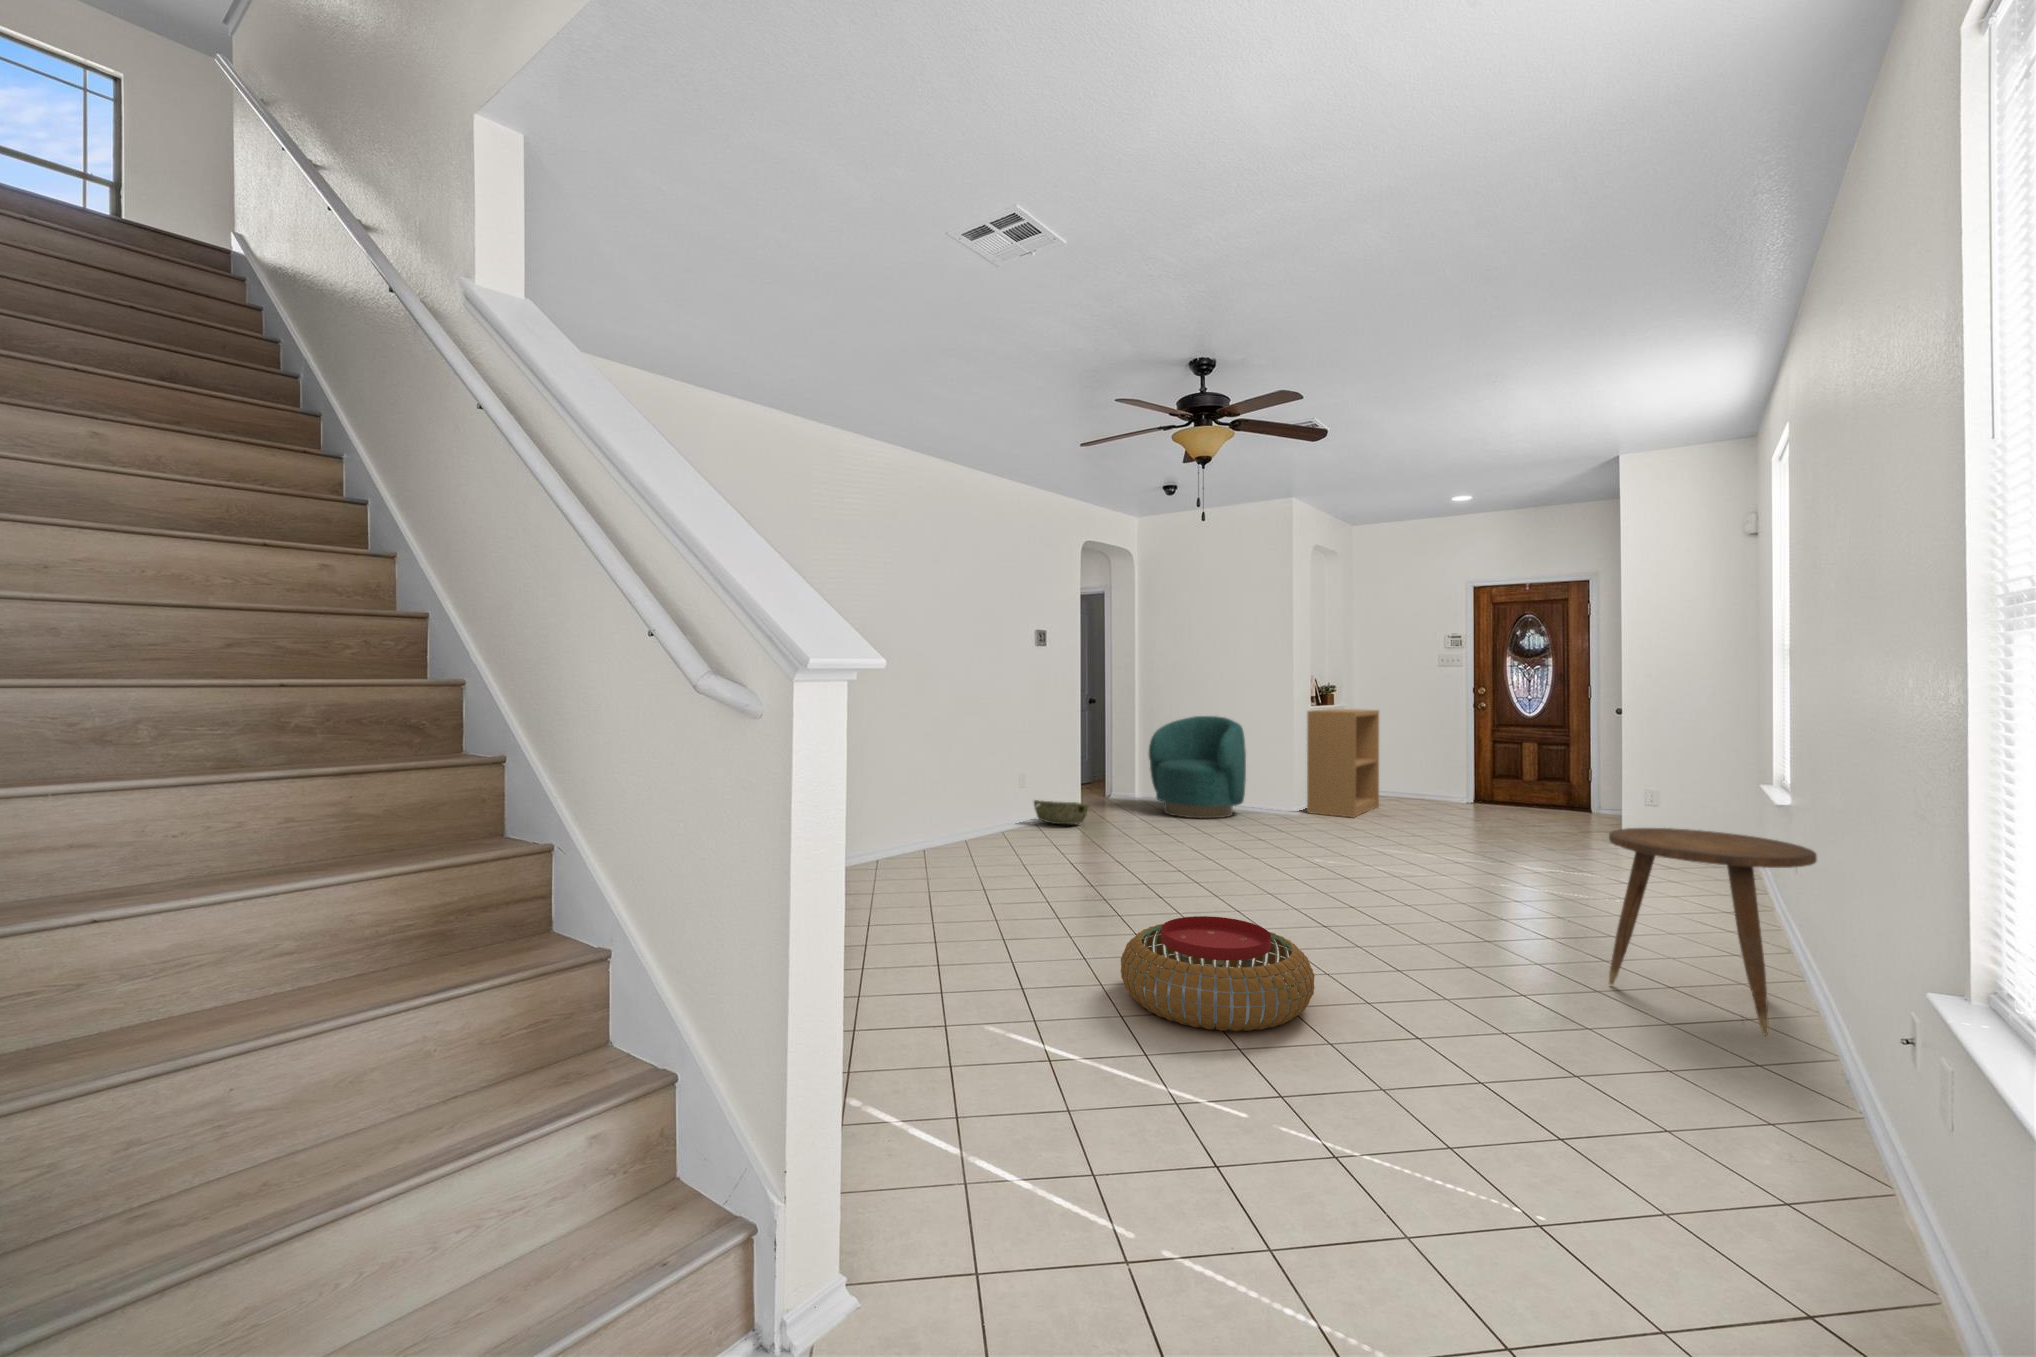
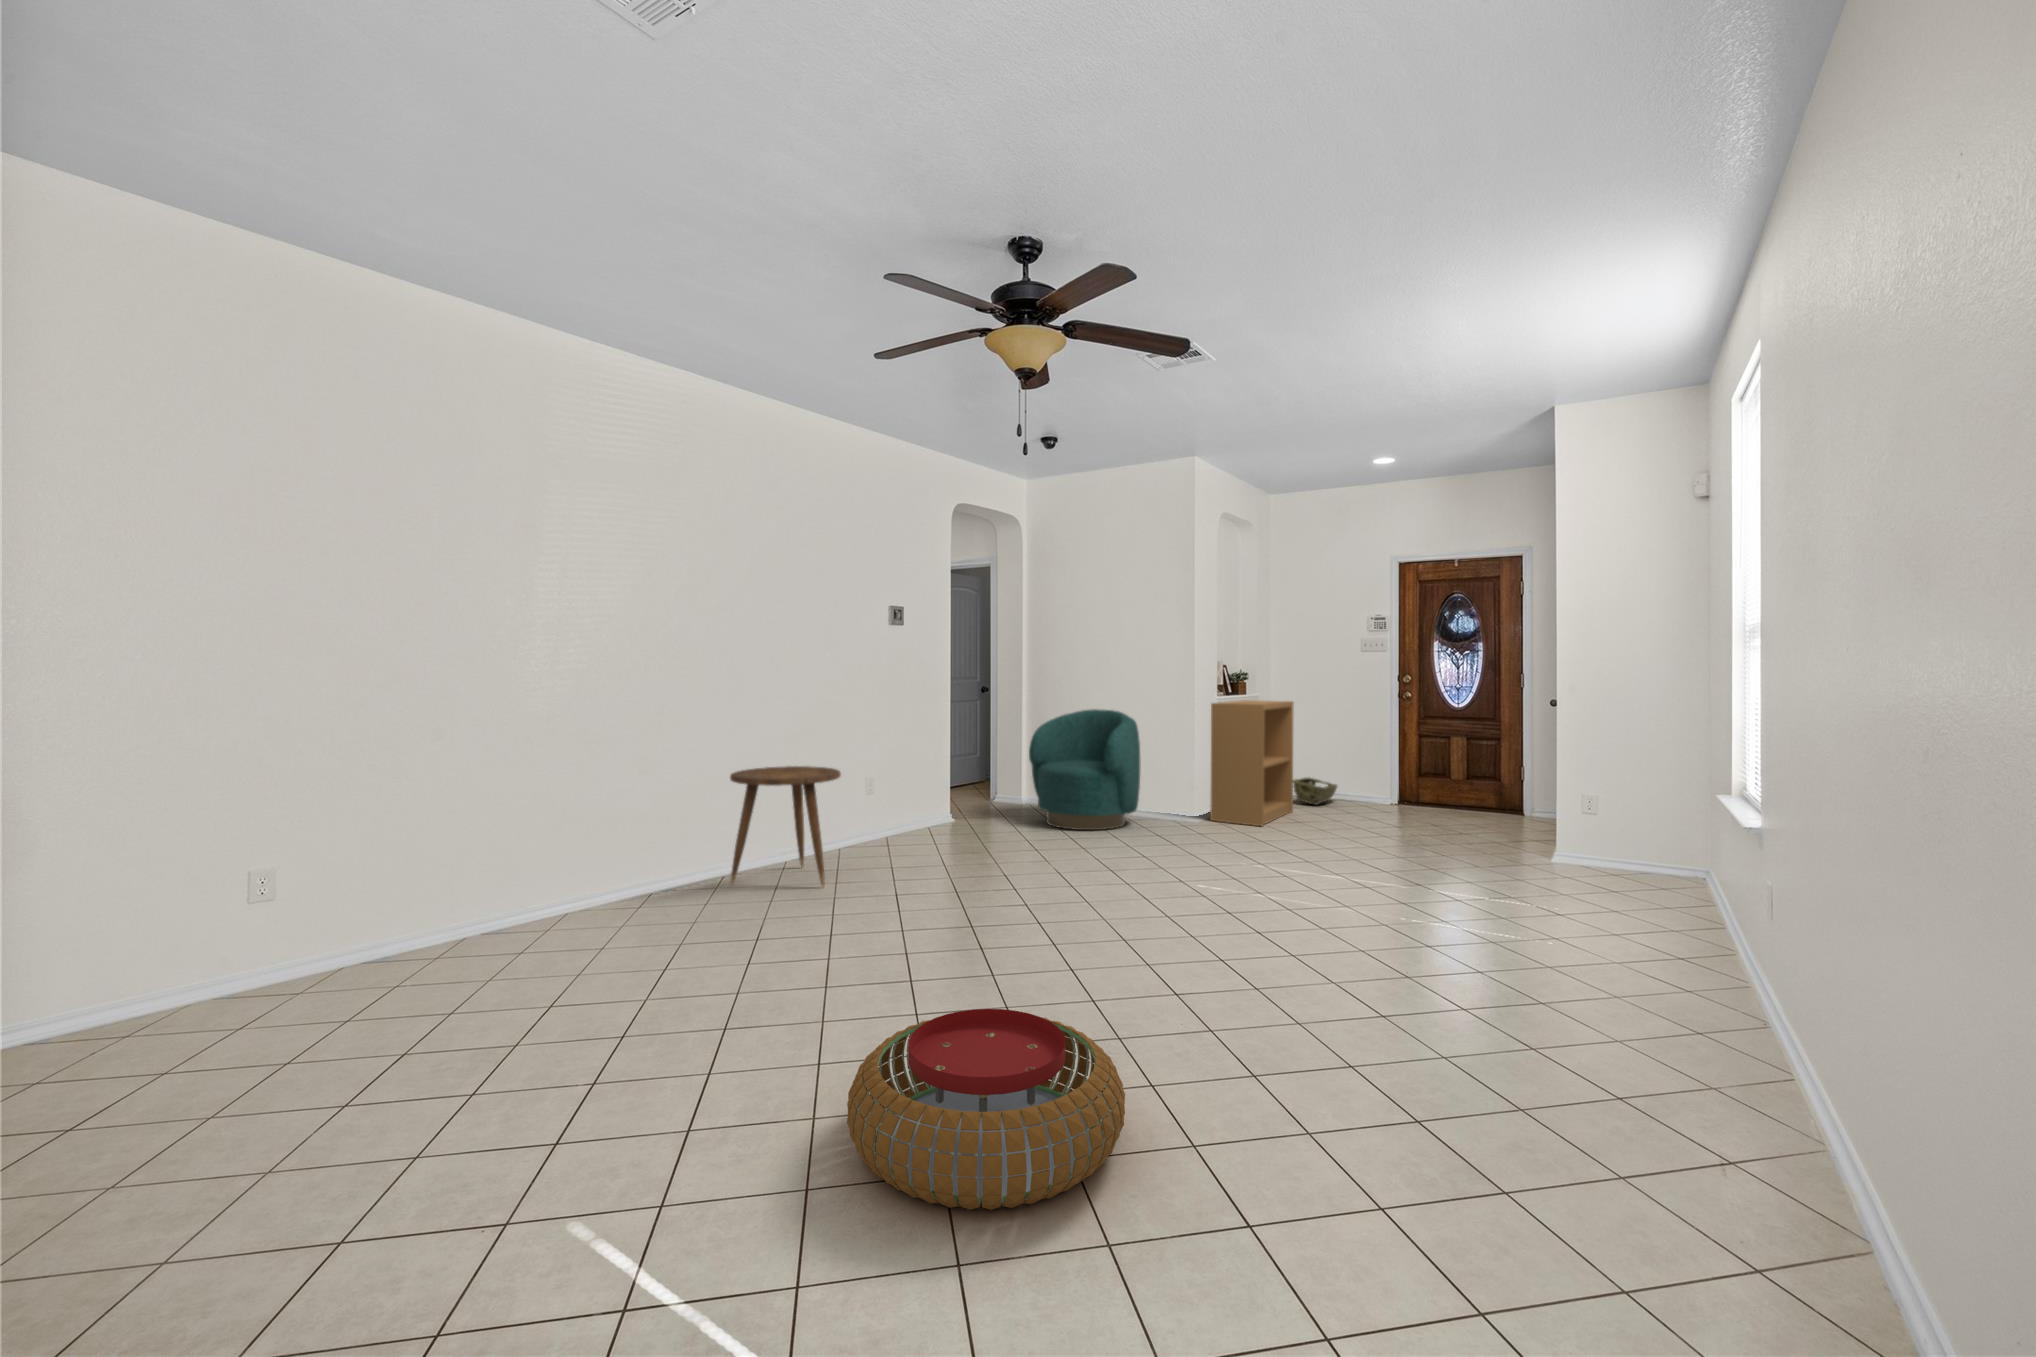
woven basket: present [1034,800,1088,825] -> present [1293,778,1337,805]
side table: present [1609,828,1817,1036] -> present [730,766,841,886]

